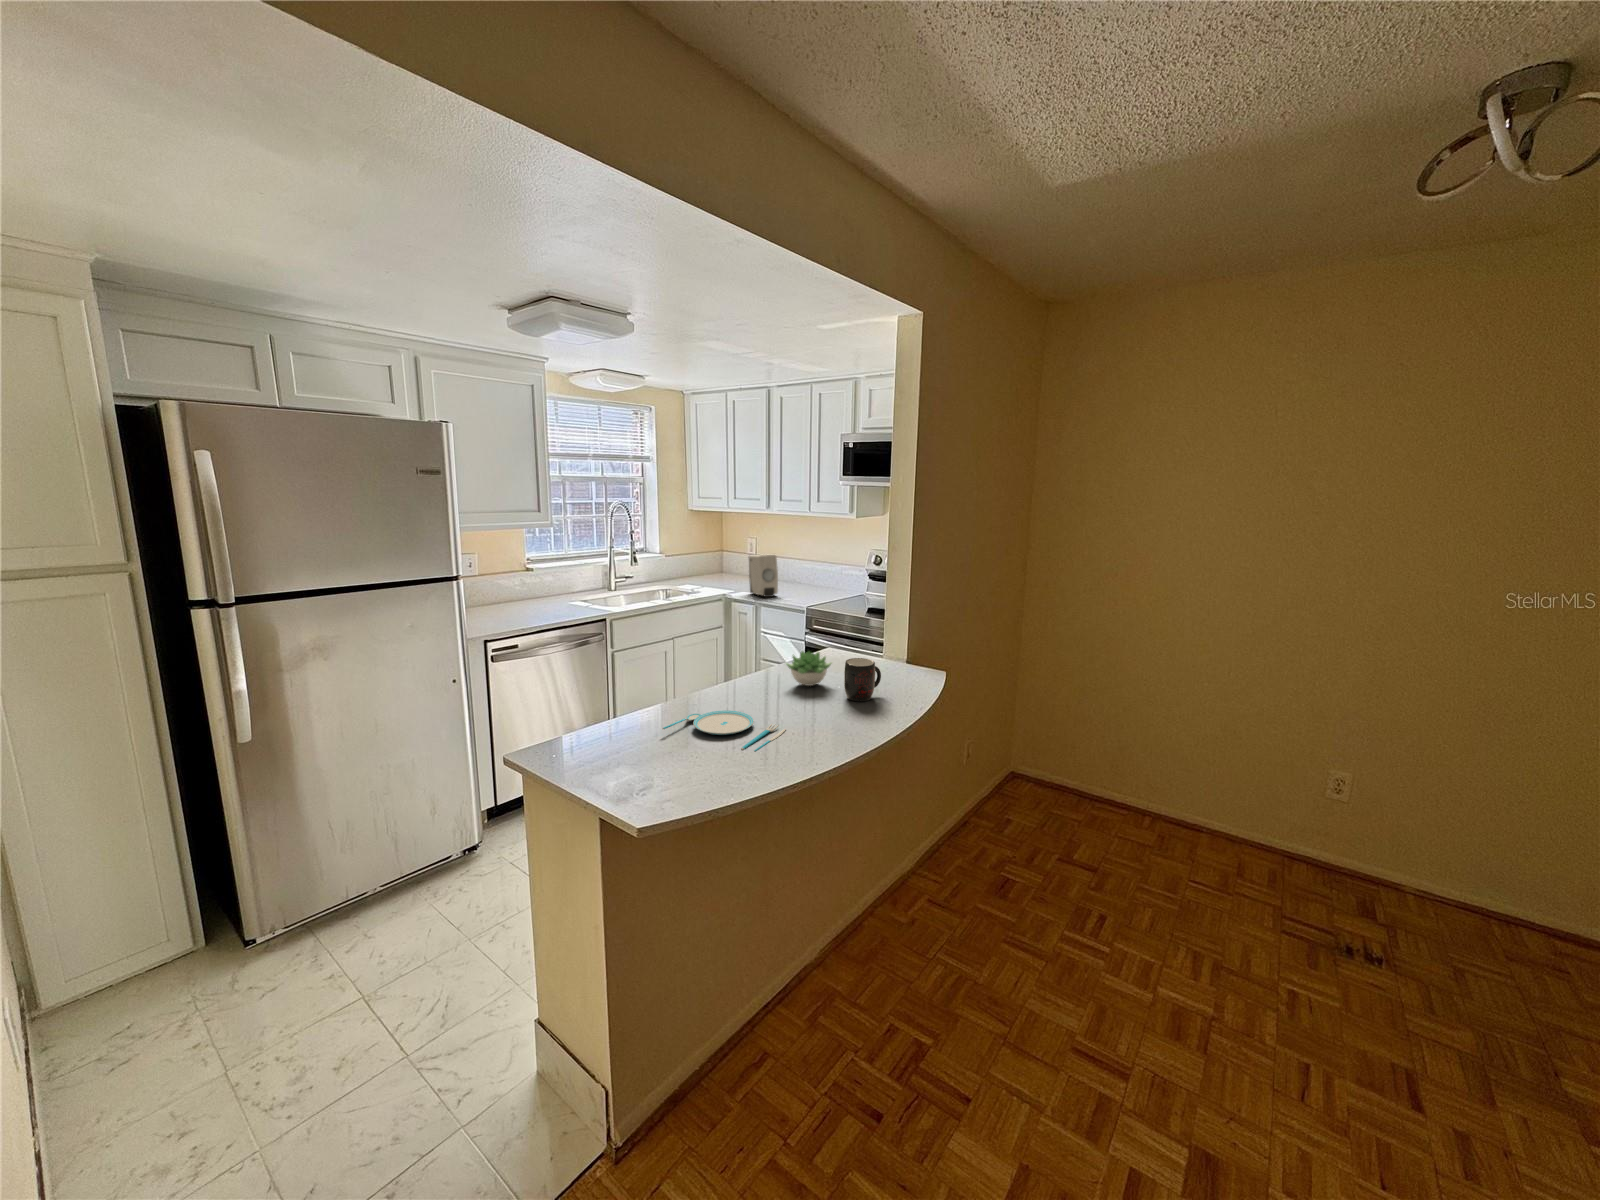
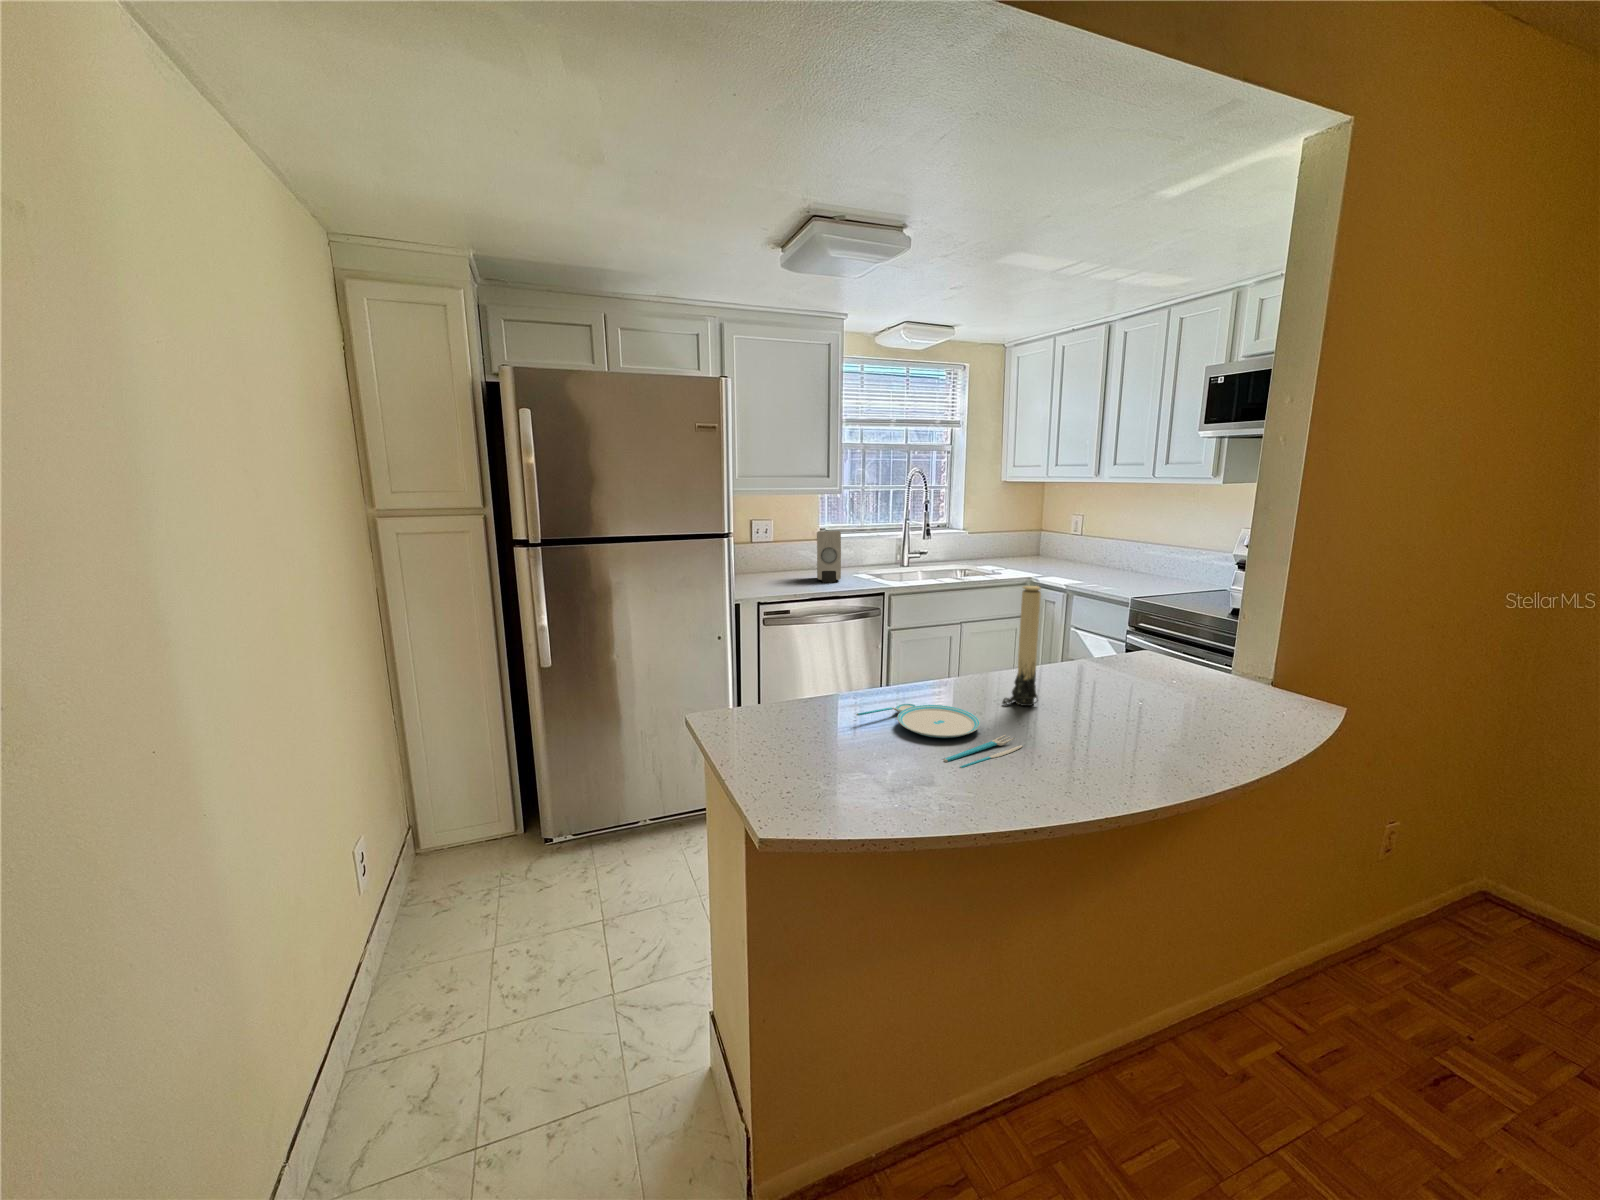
soap dispenser: present [749,554,778,597] -> present [817,531,841,582]
candle: none [758,615,781,703] -> present [1002,586,1041,706]
succulent plant: present [787,651,832,686] -> none [1055,644,1130,694]
mug: present [844,658,881,701] -> none [1139,661,1207,729]

